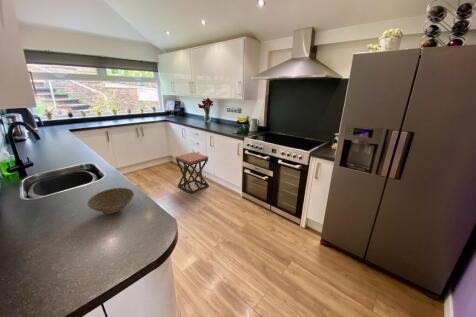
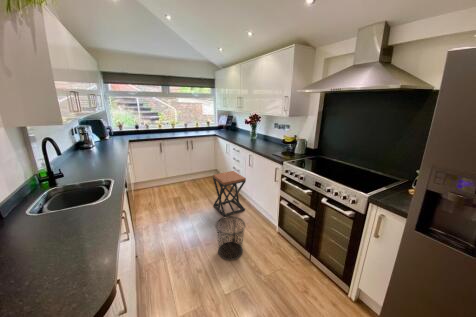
bowl: present [88,188,134,214] -> none [28,228,89,263]
waste bin: none [194,188,220,224] -> present [216,216,245,260]

